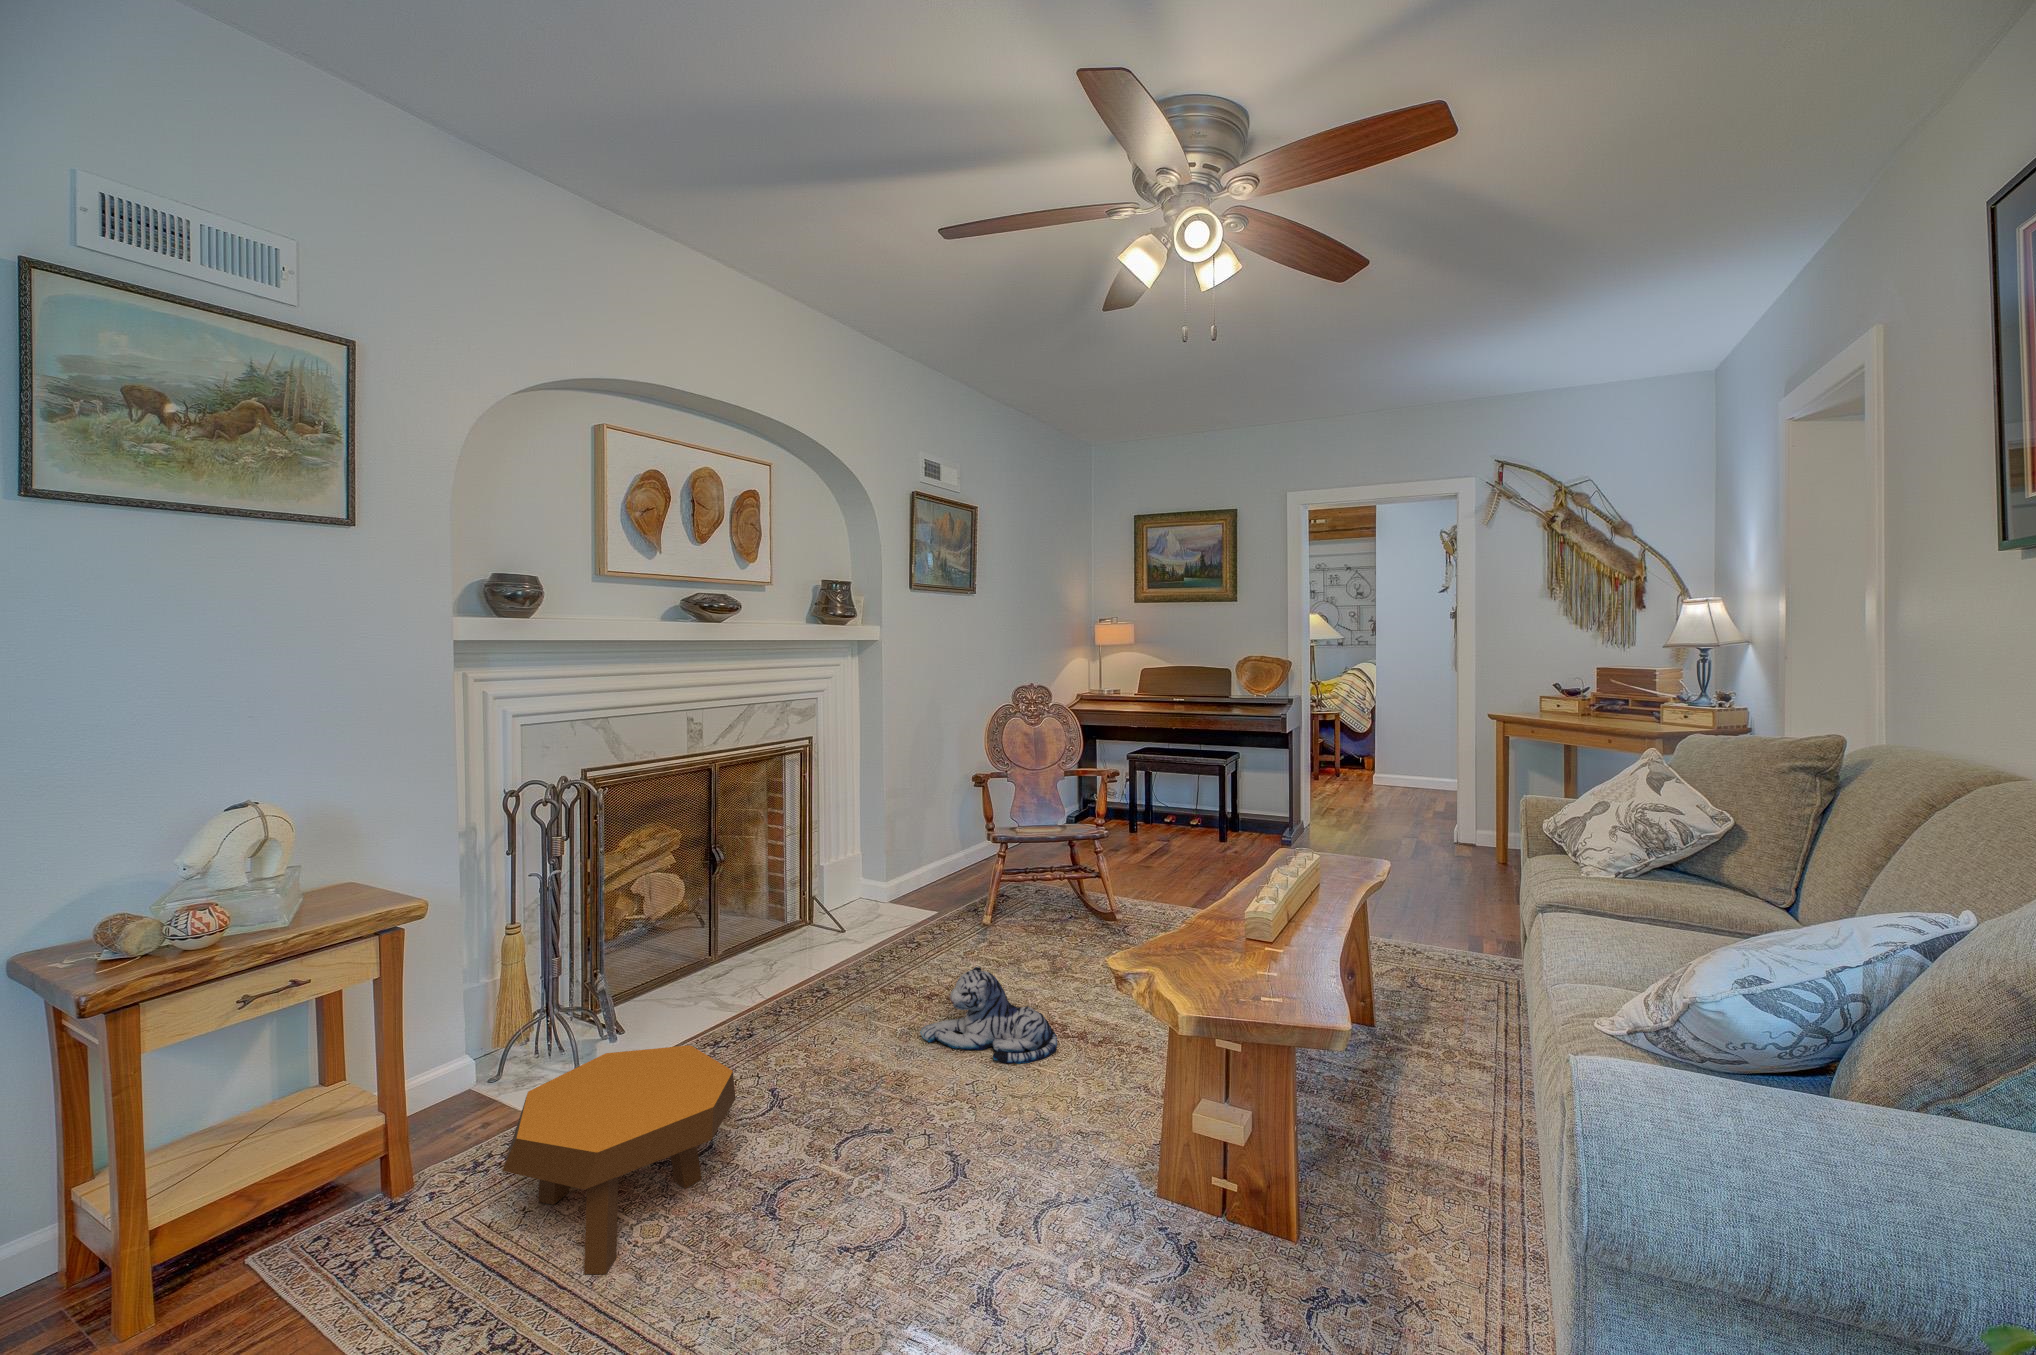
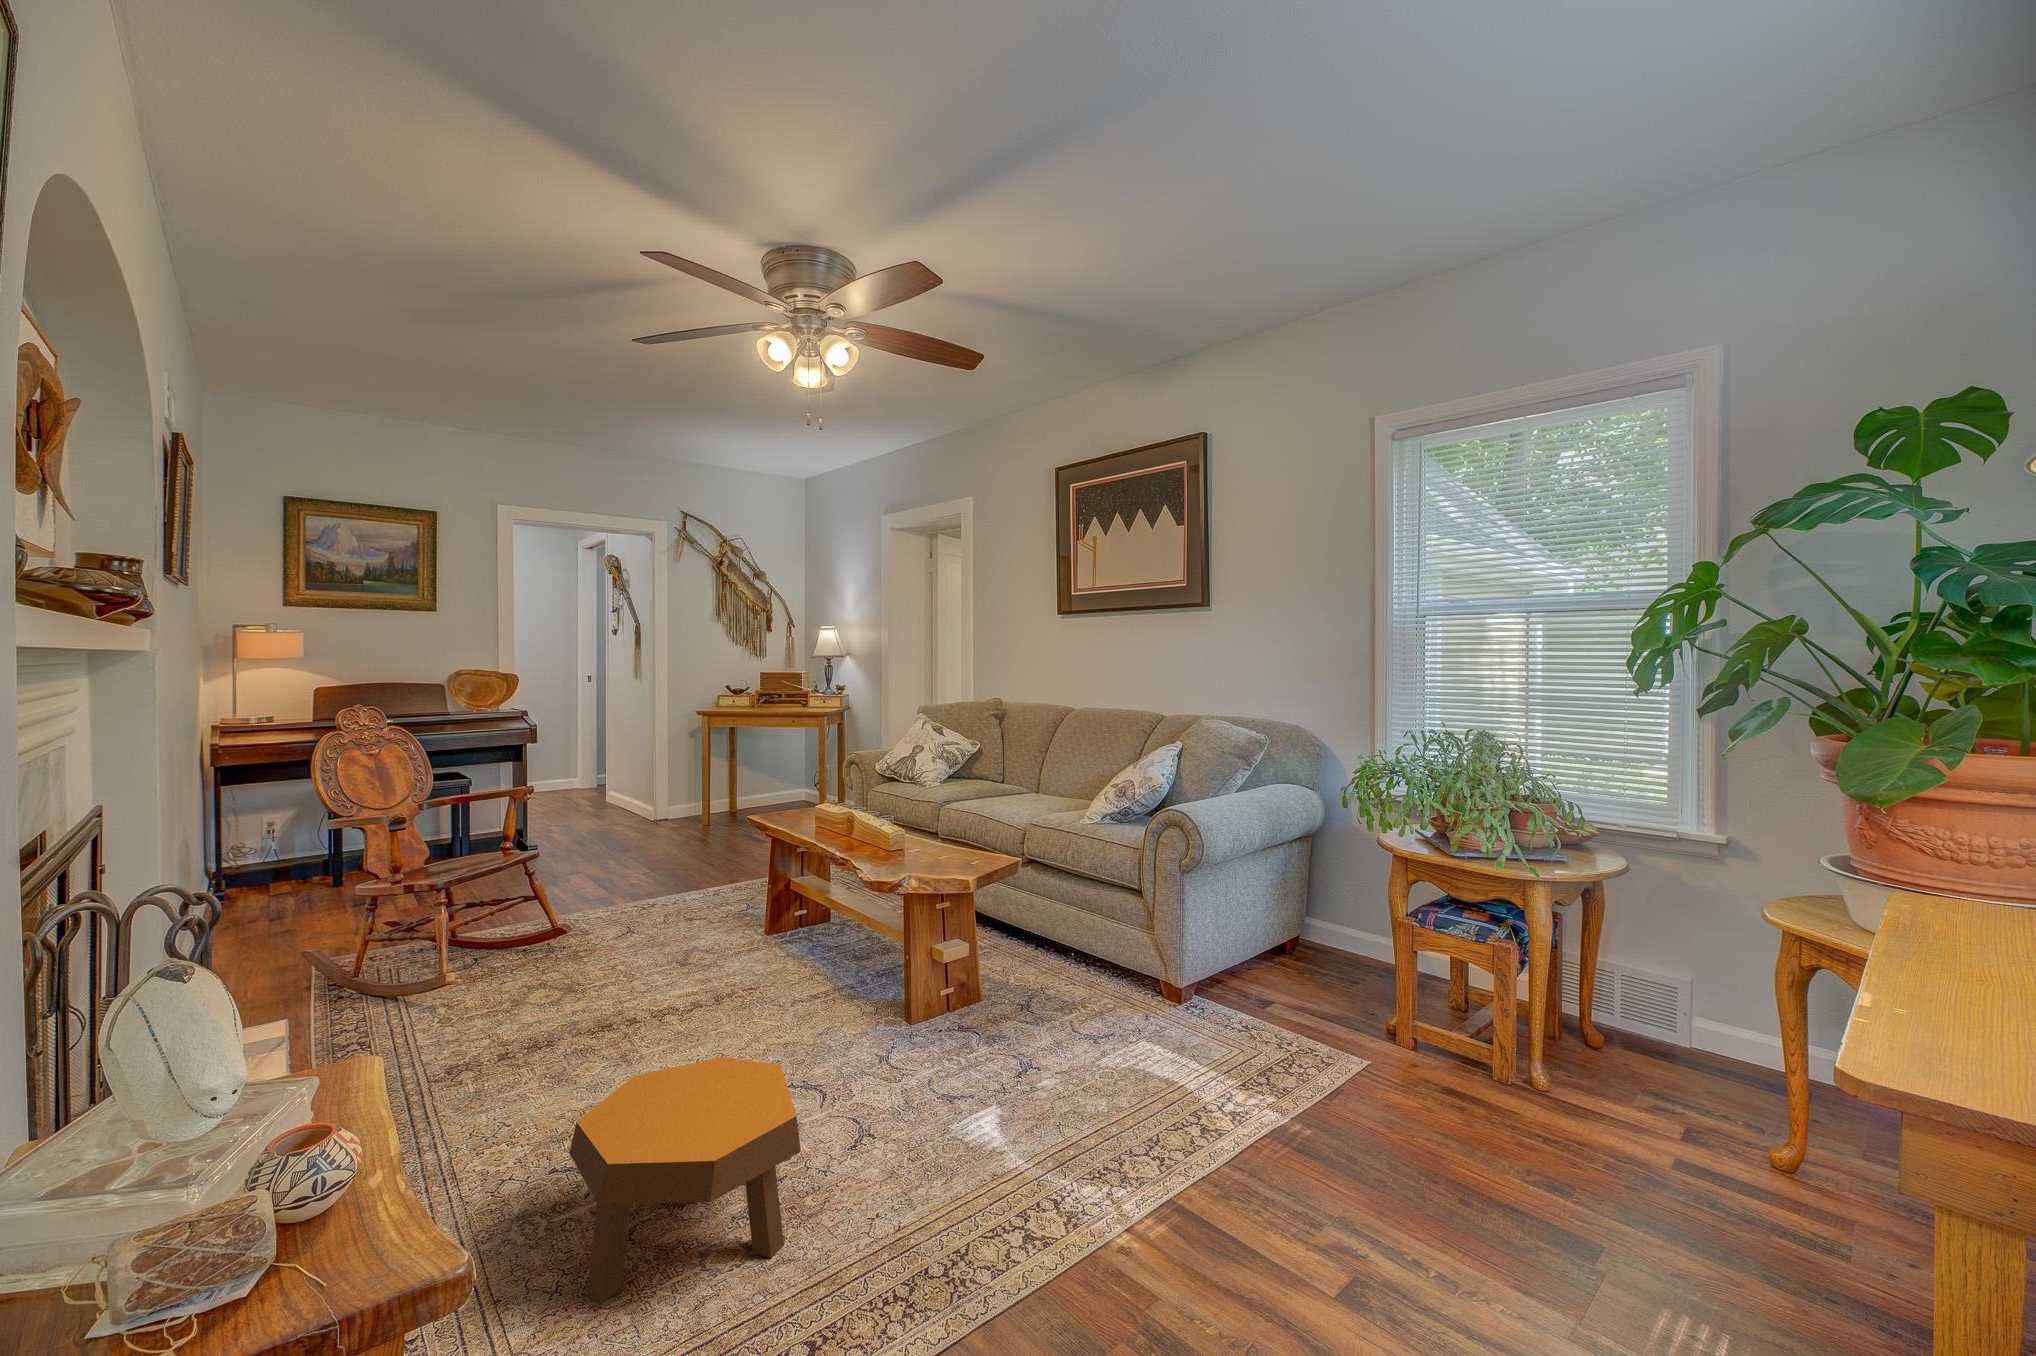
plush toy: present [920,966,1057,1064] -> none [612,958,734,1051]

